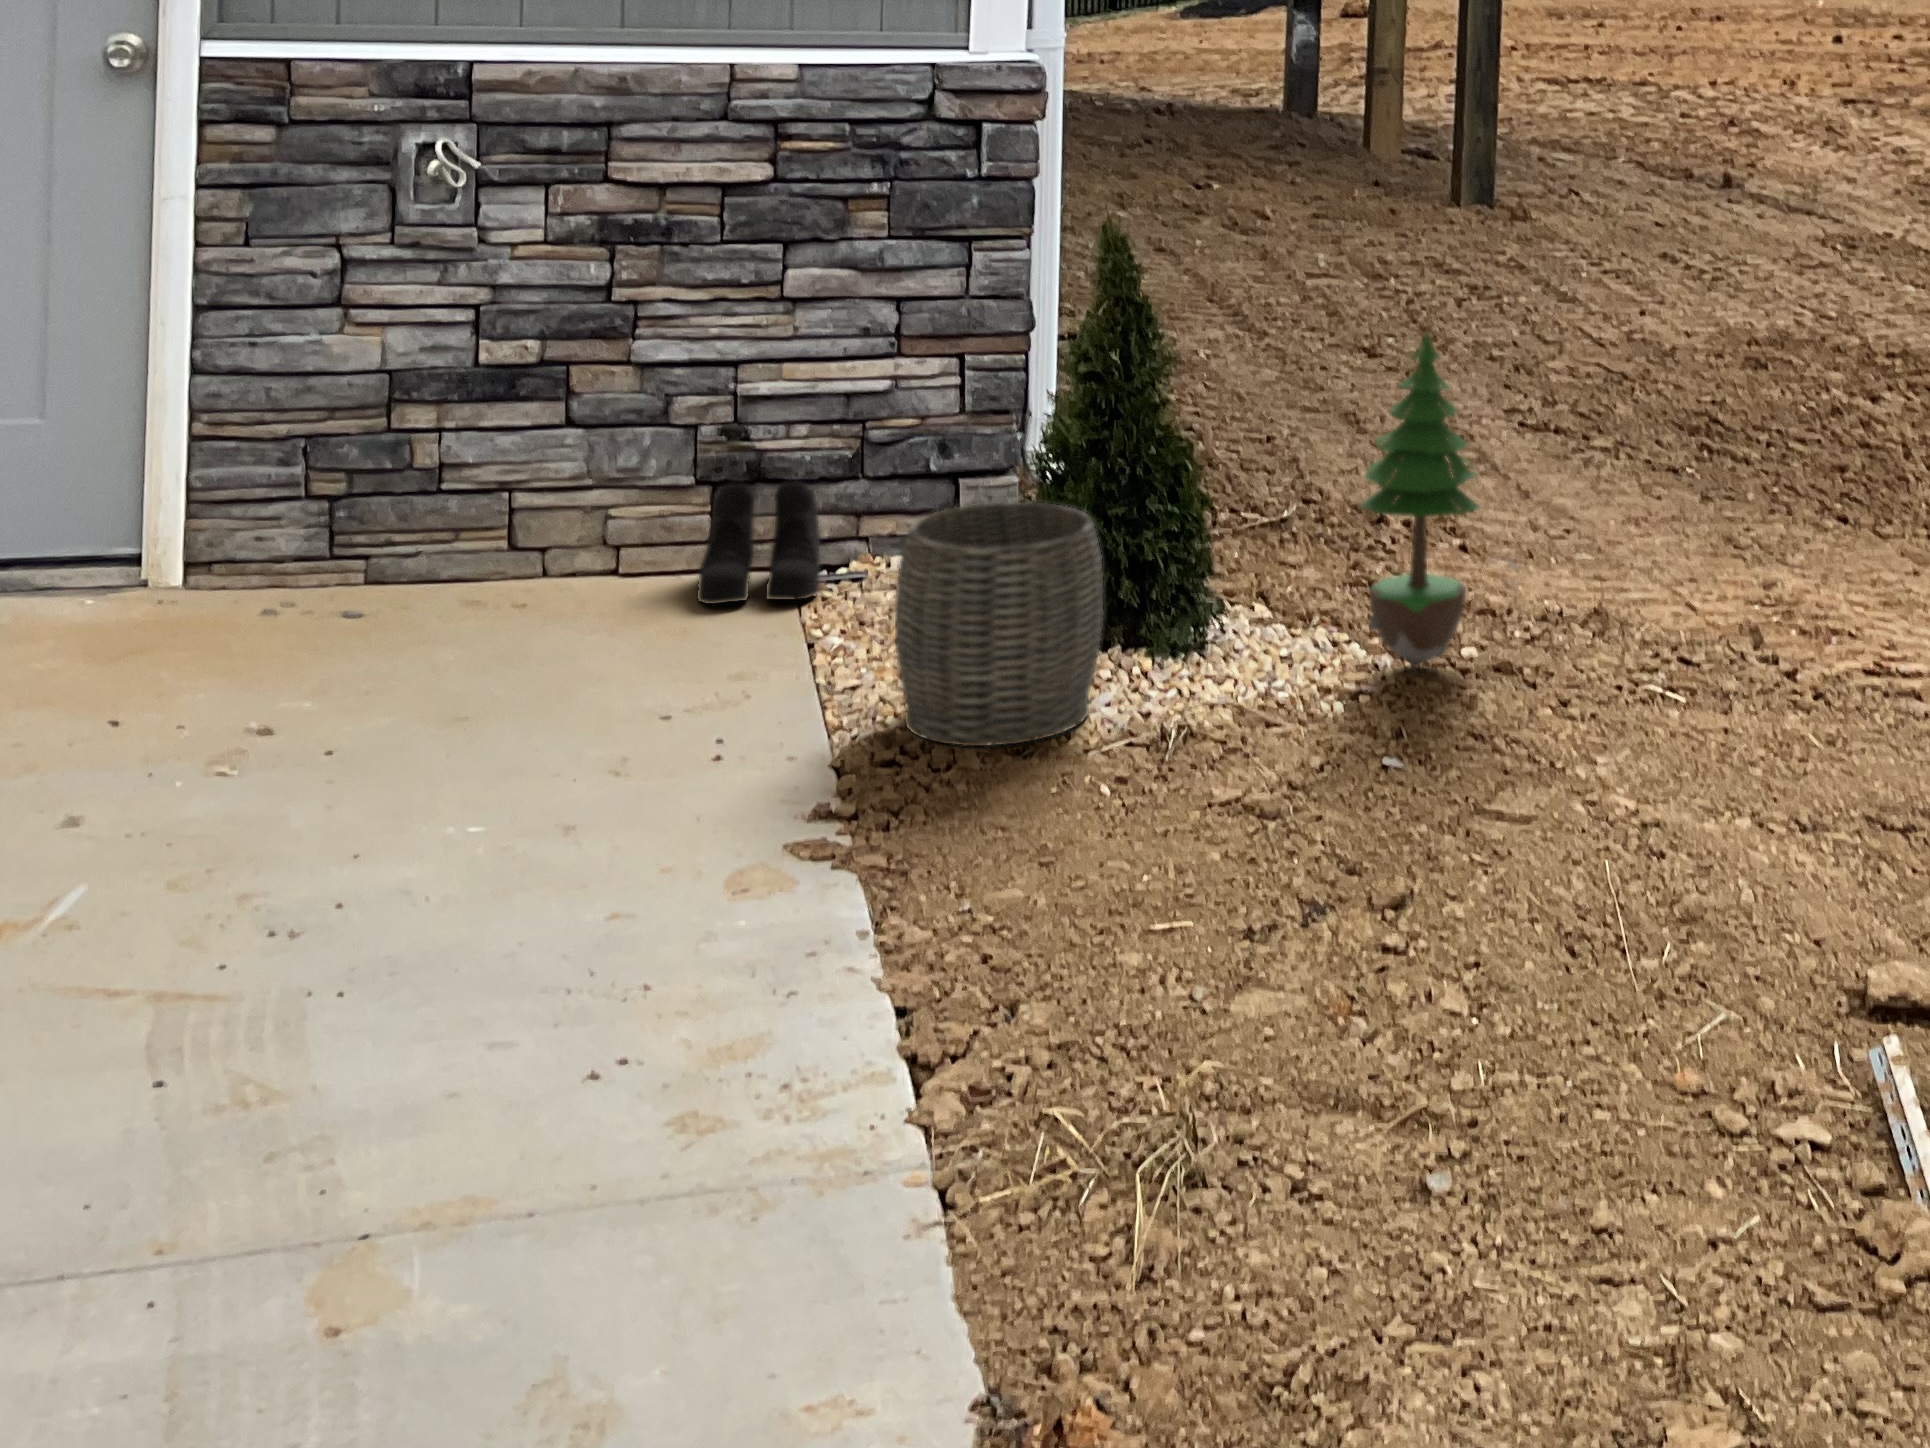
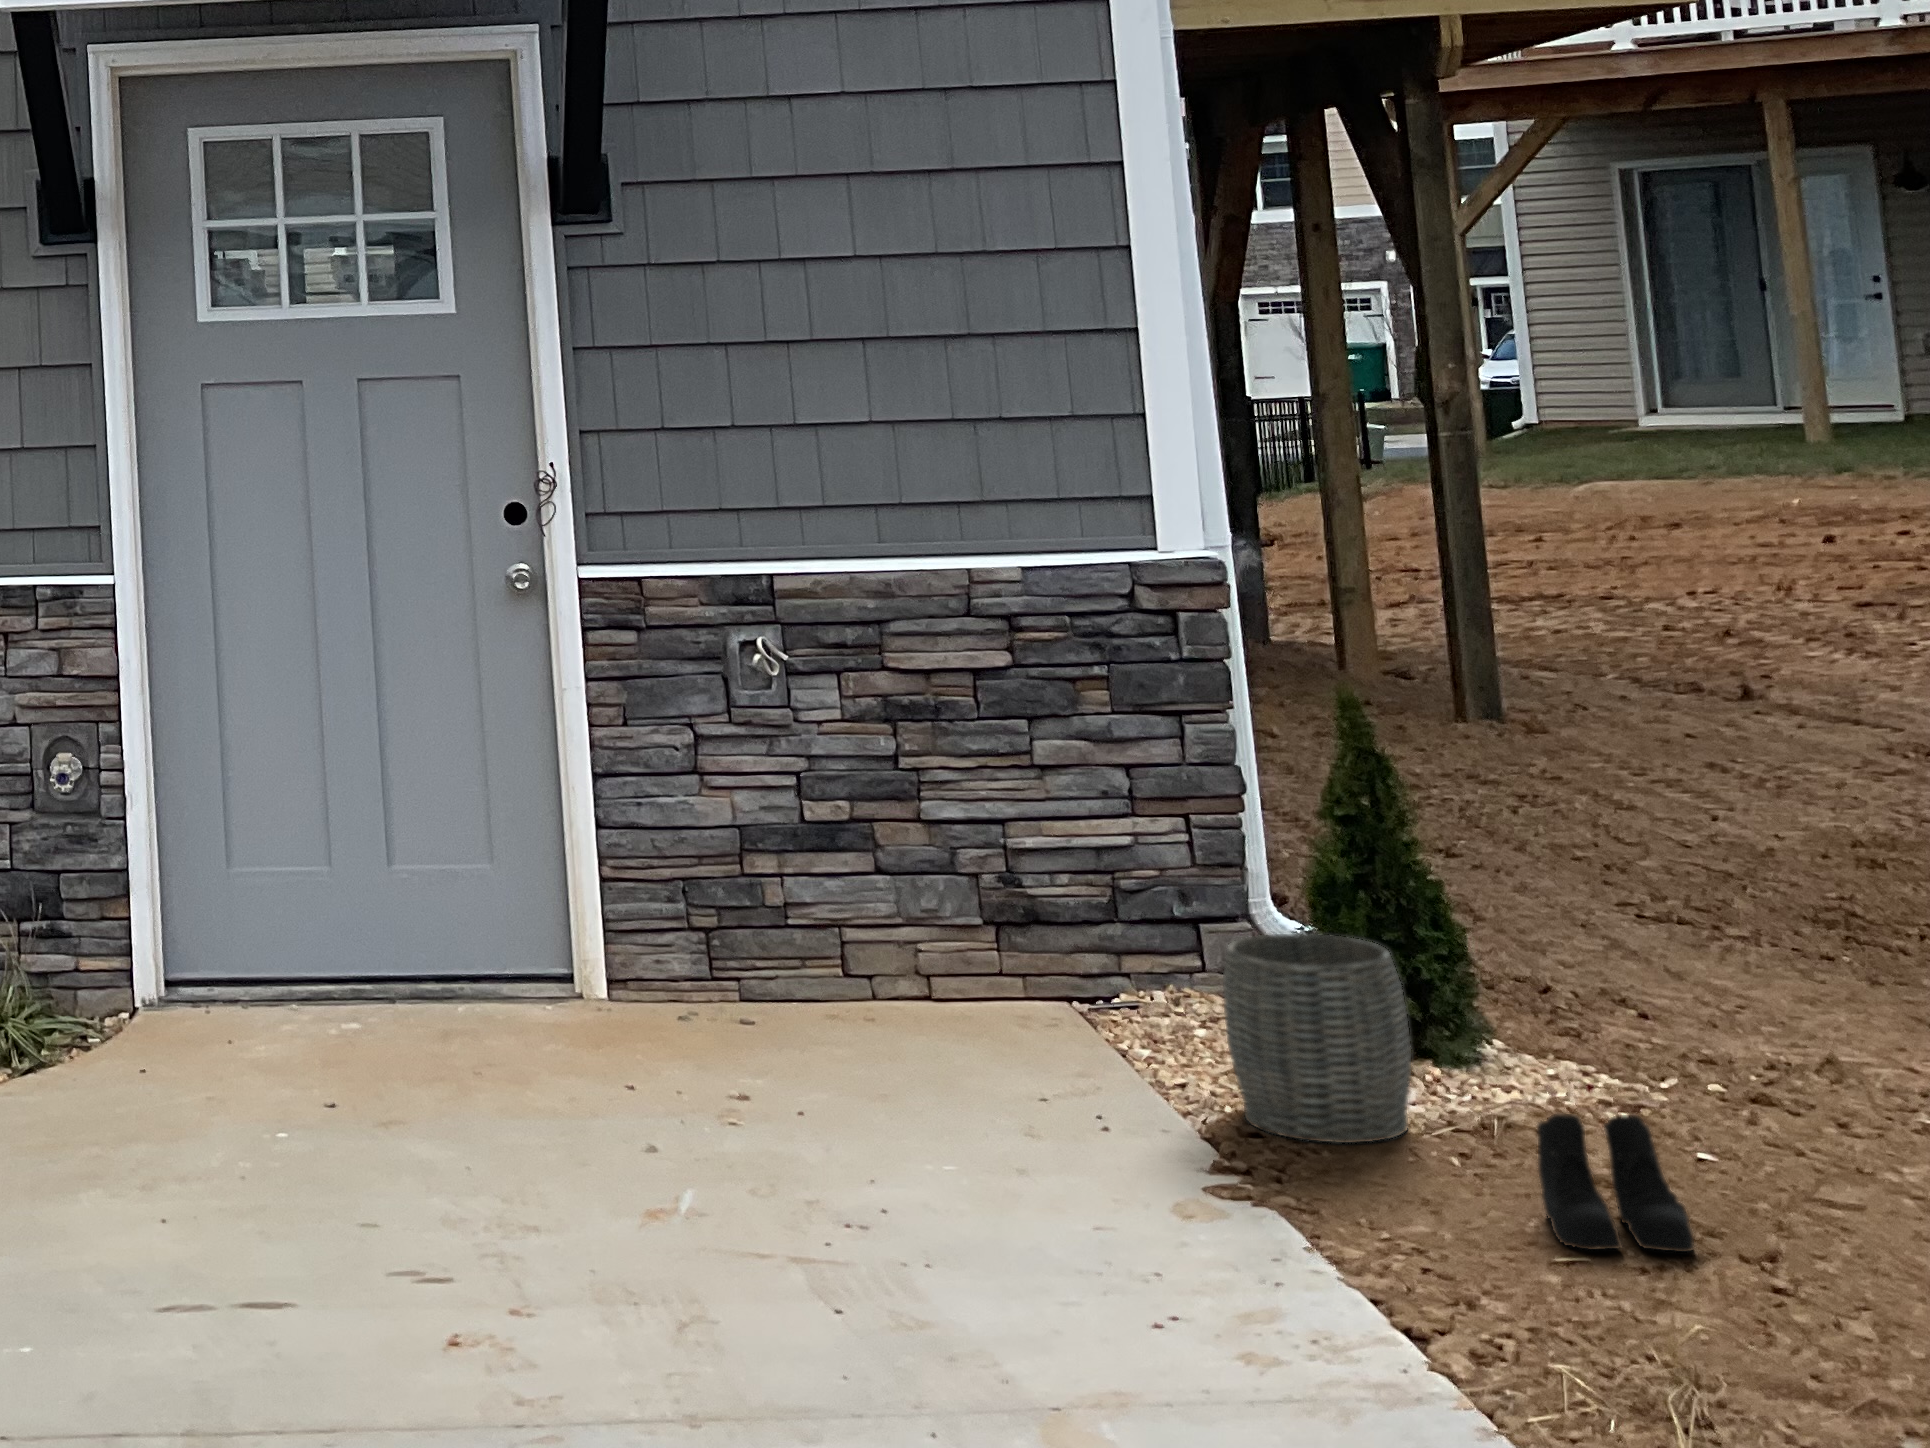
potted tree: present [1361,333,1480,667] -> none [1626,785,1755,1110]
boots: present [697,481,820,604] -> present [1537,1114,1694,1252]

